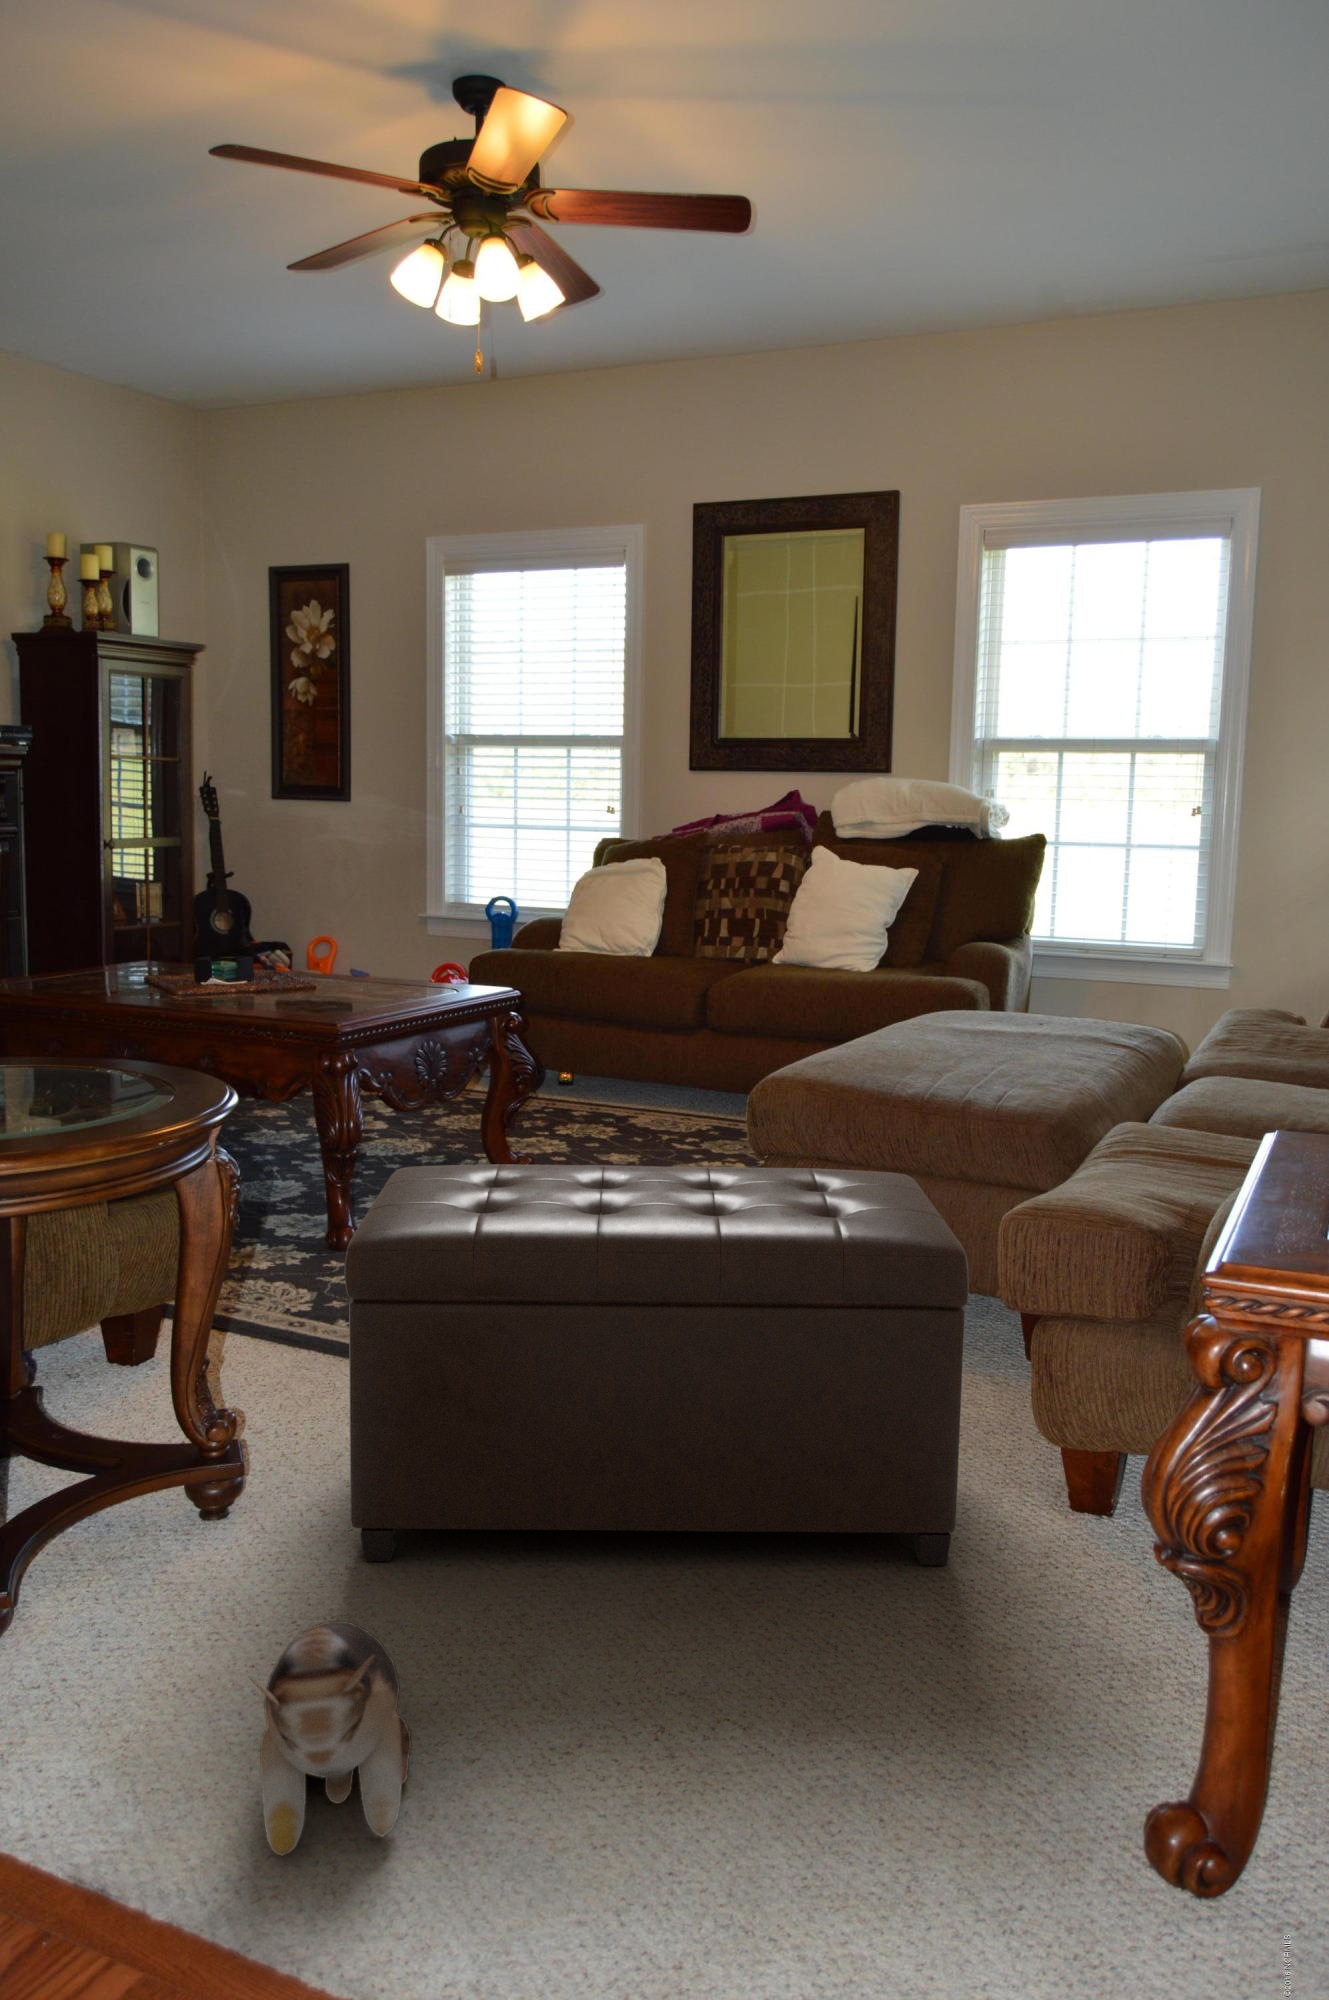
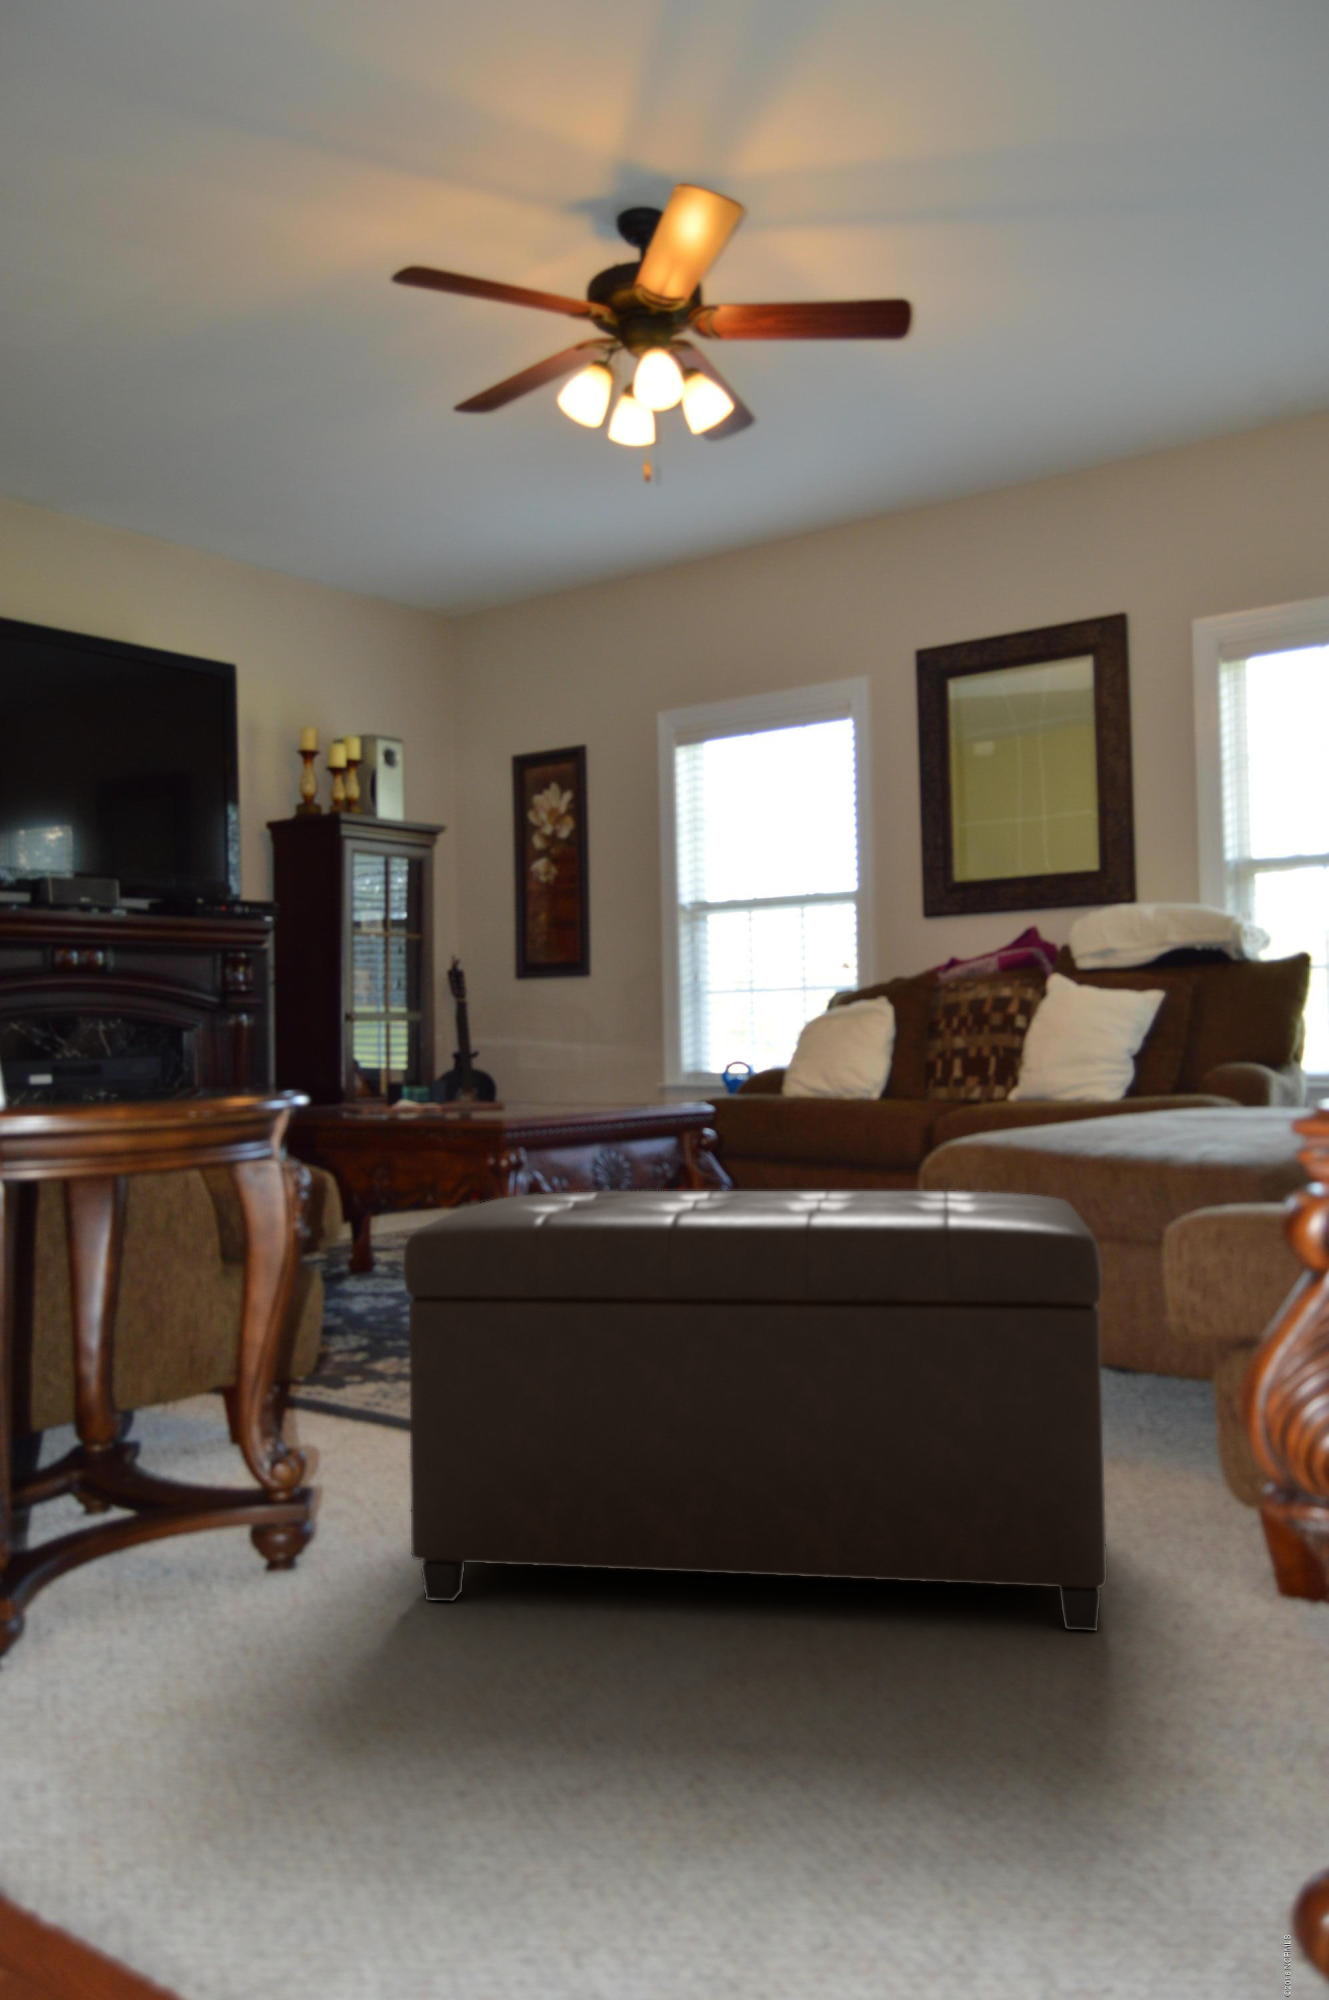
plush toy: present [250,1621,411,1856] -> none [171,1555,406,1838]

